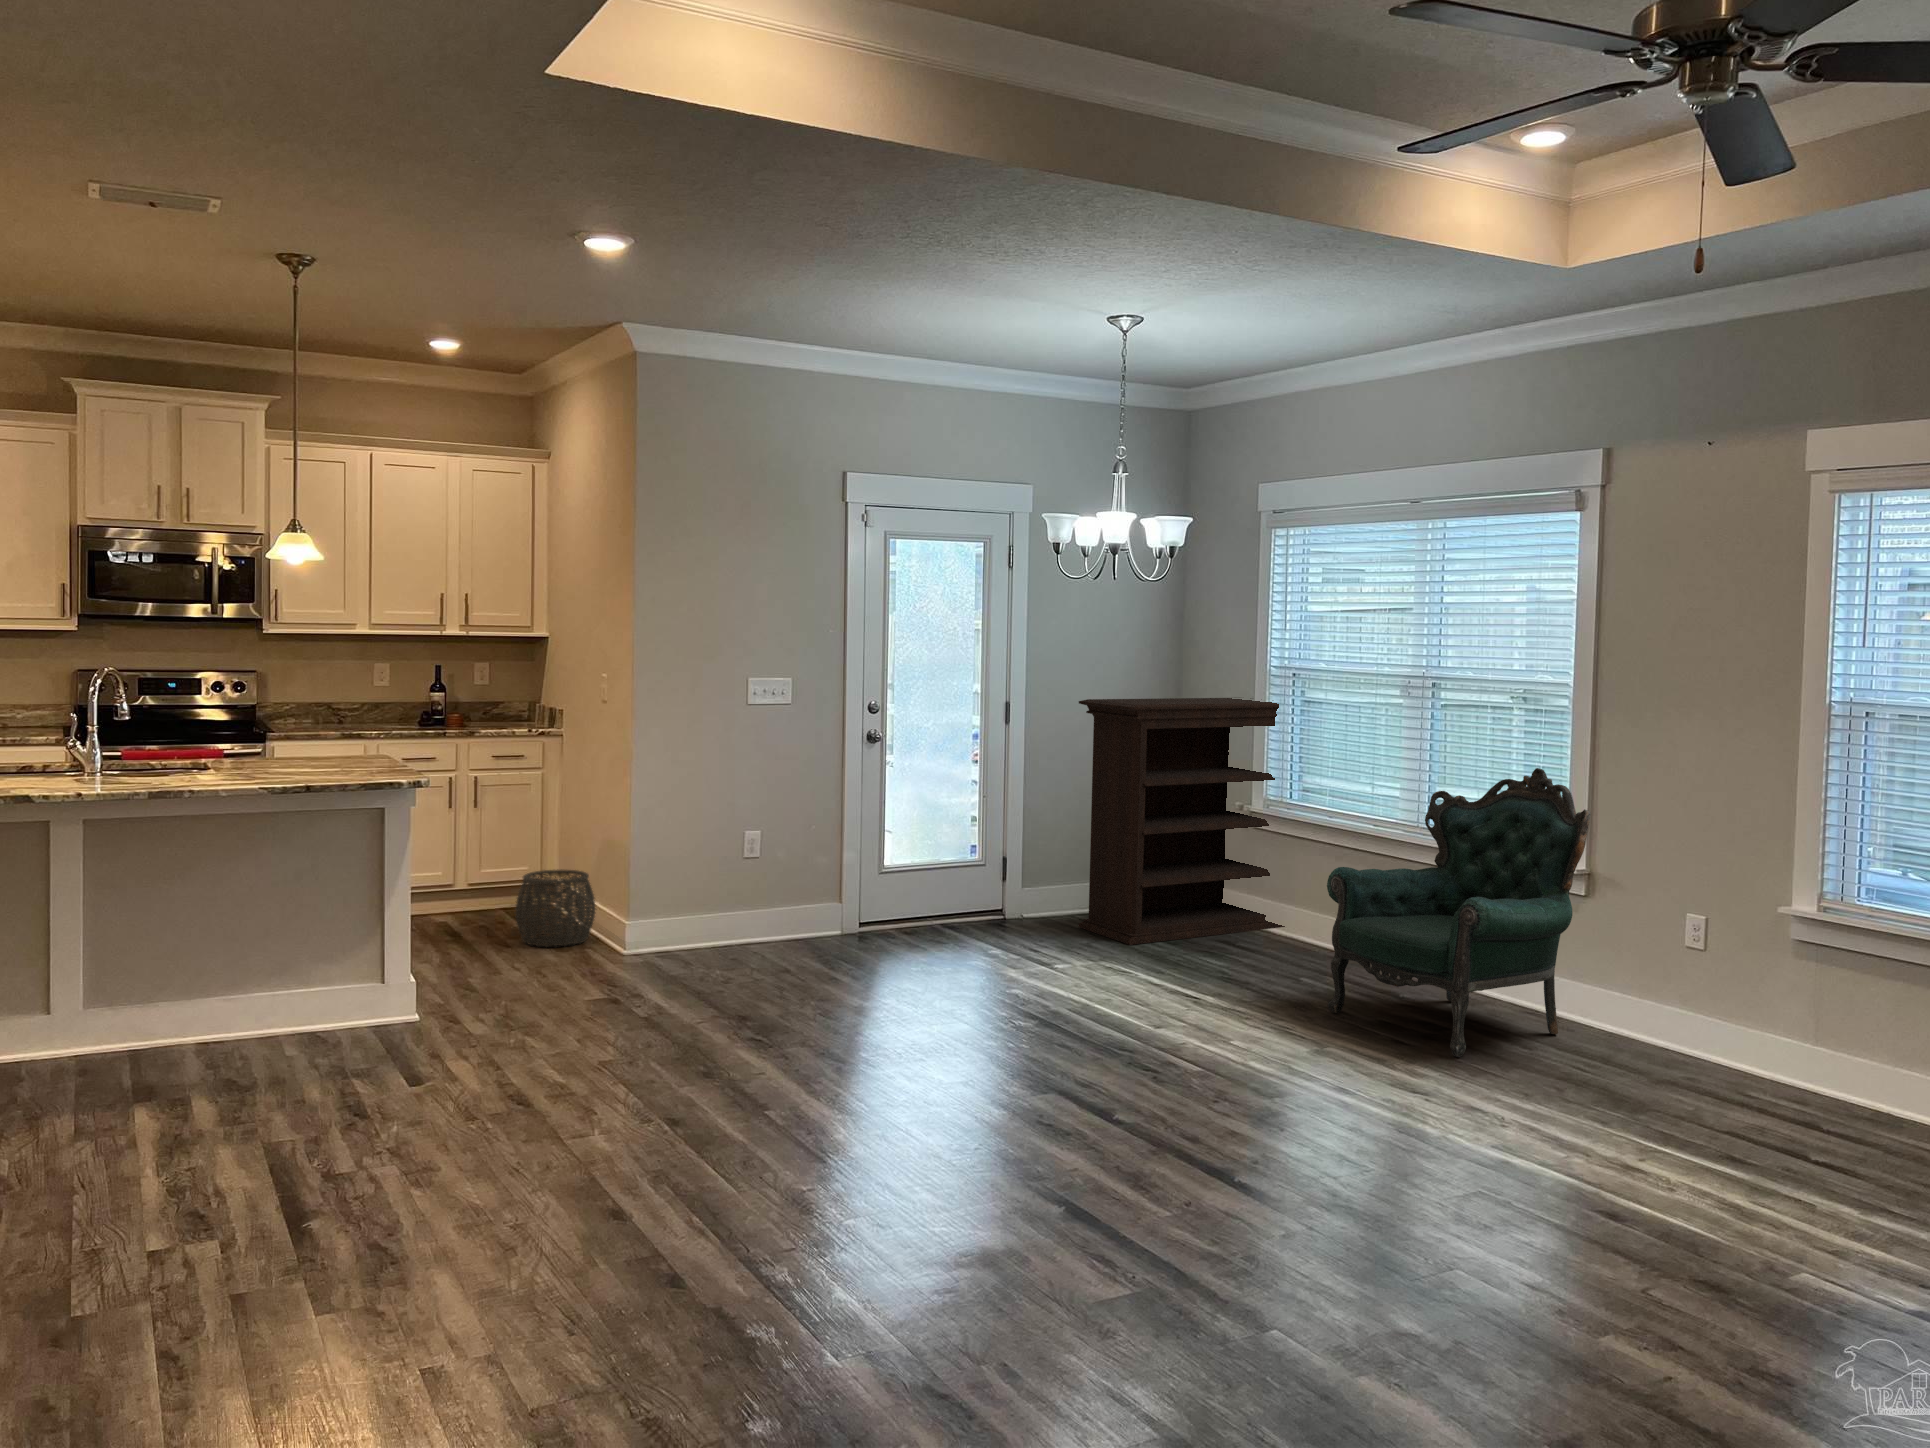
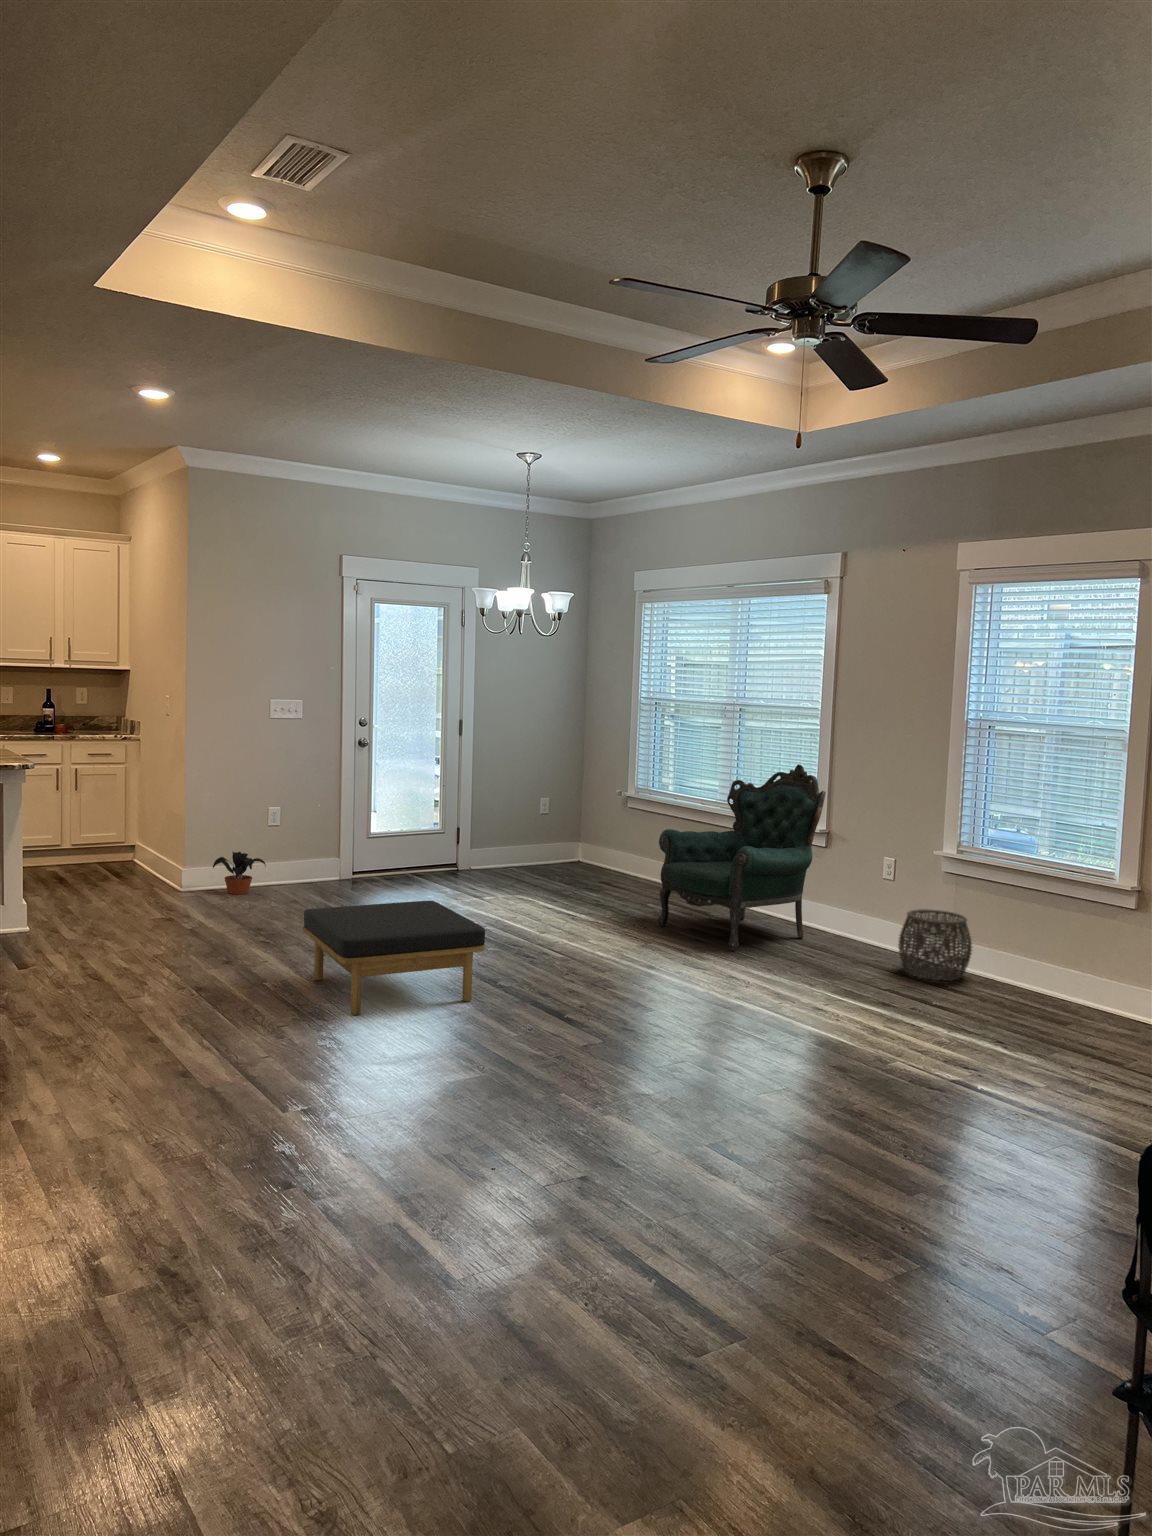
bookshelf: present [1078,698,1285,945] -> none [504,718,661,886]
woven basket: present [515,869,596,947] -> present [898,909,972,981]
potted plant: none [667,897,744,961] -> present [213,852,266,894]
ottoman: none [821,985,1102,1173] -> present [303,901,485,1015]

